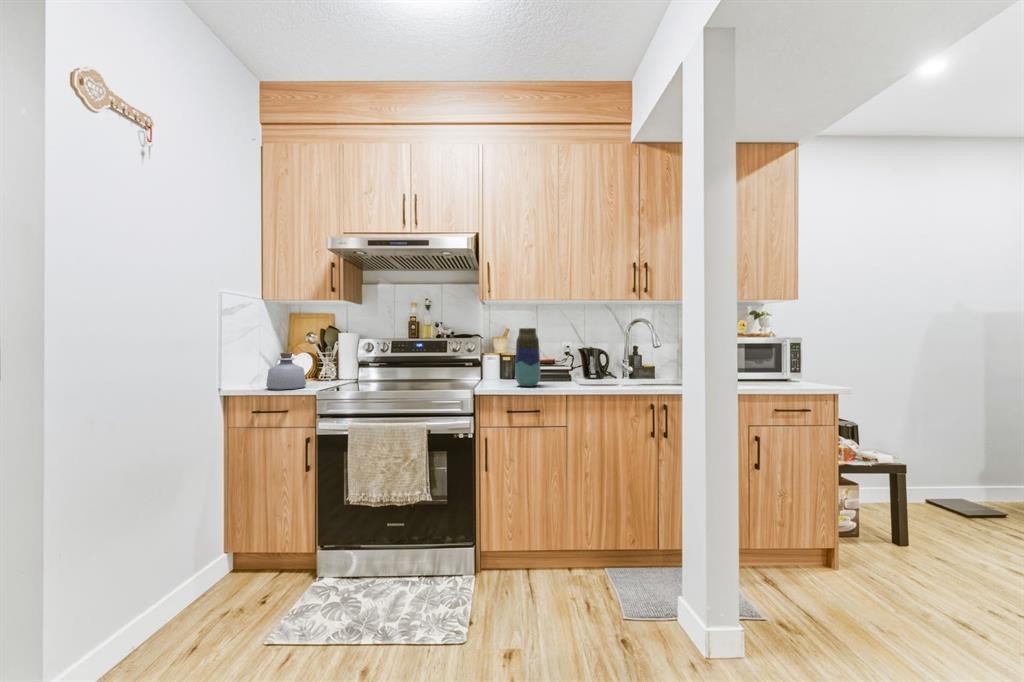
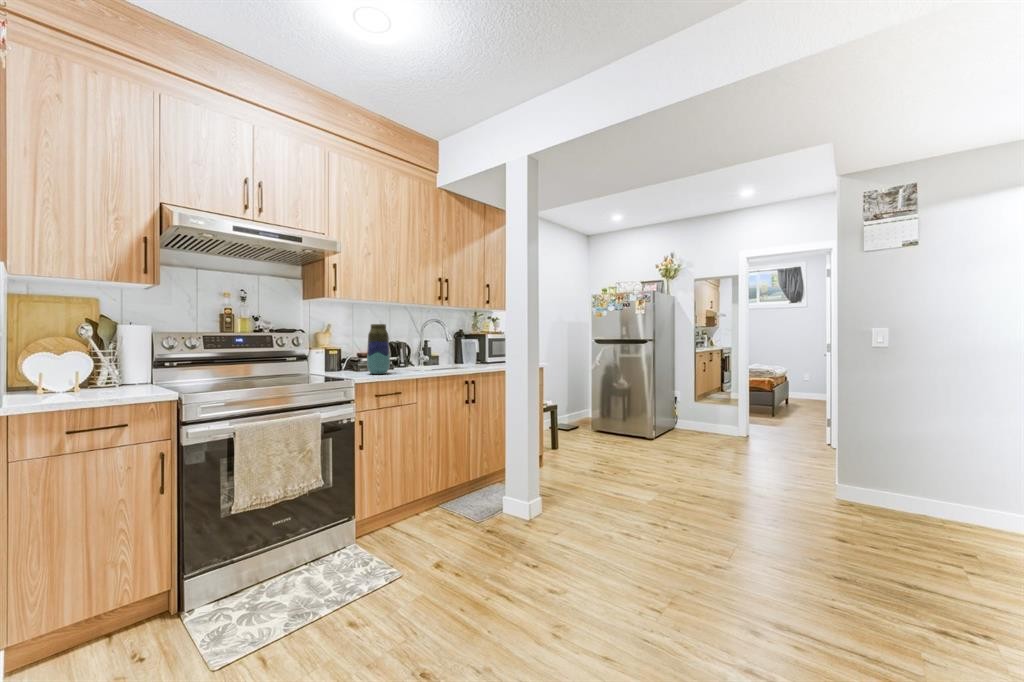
bottle: present [266,353,306,390] -> none [56,349,125,399]

